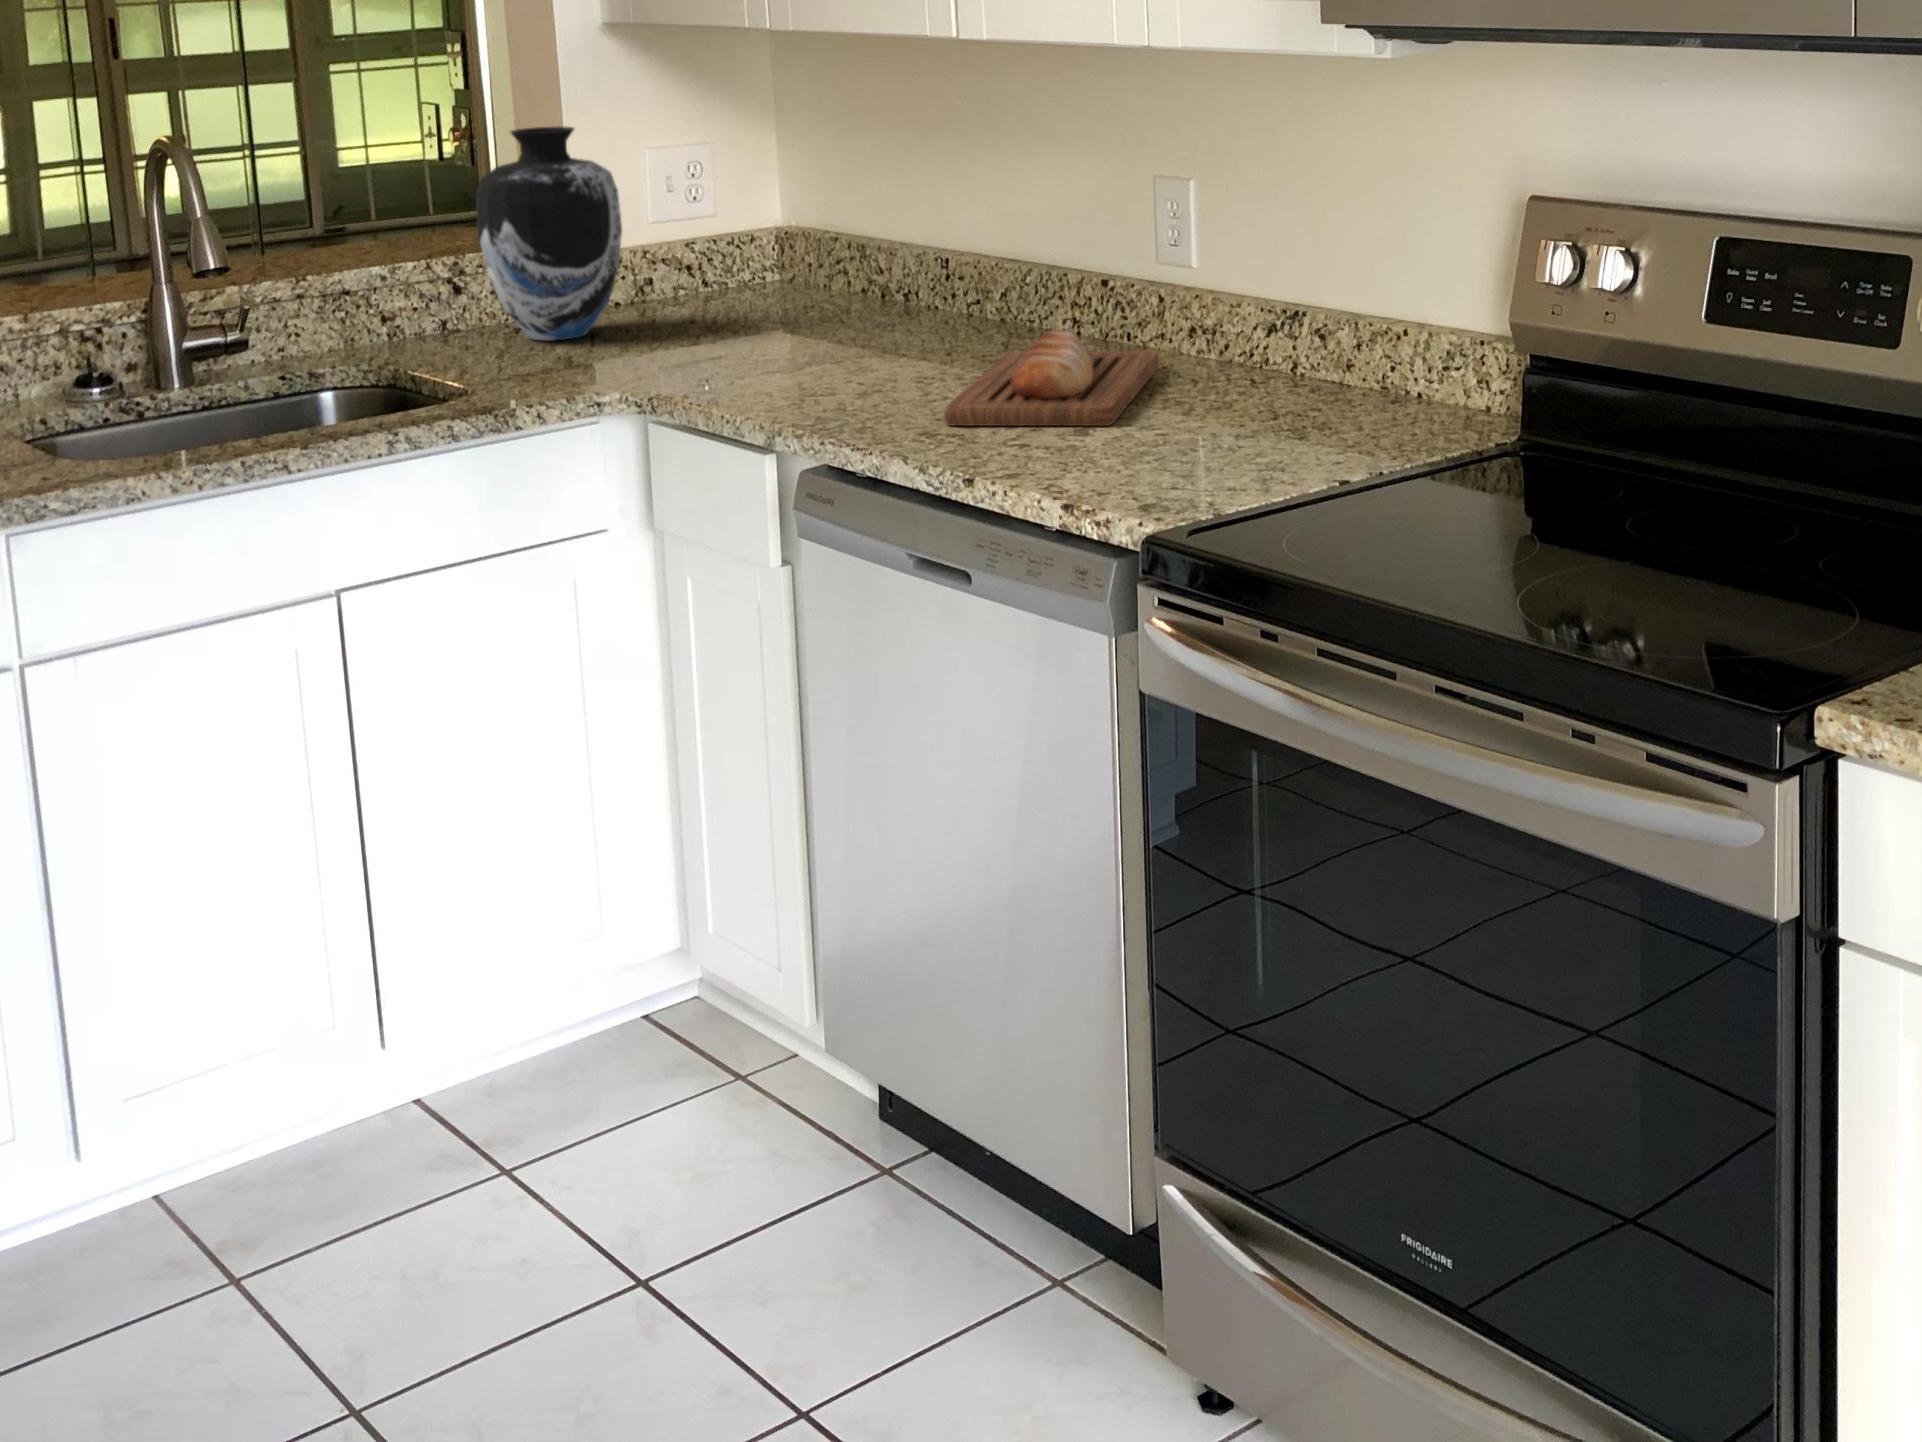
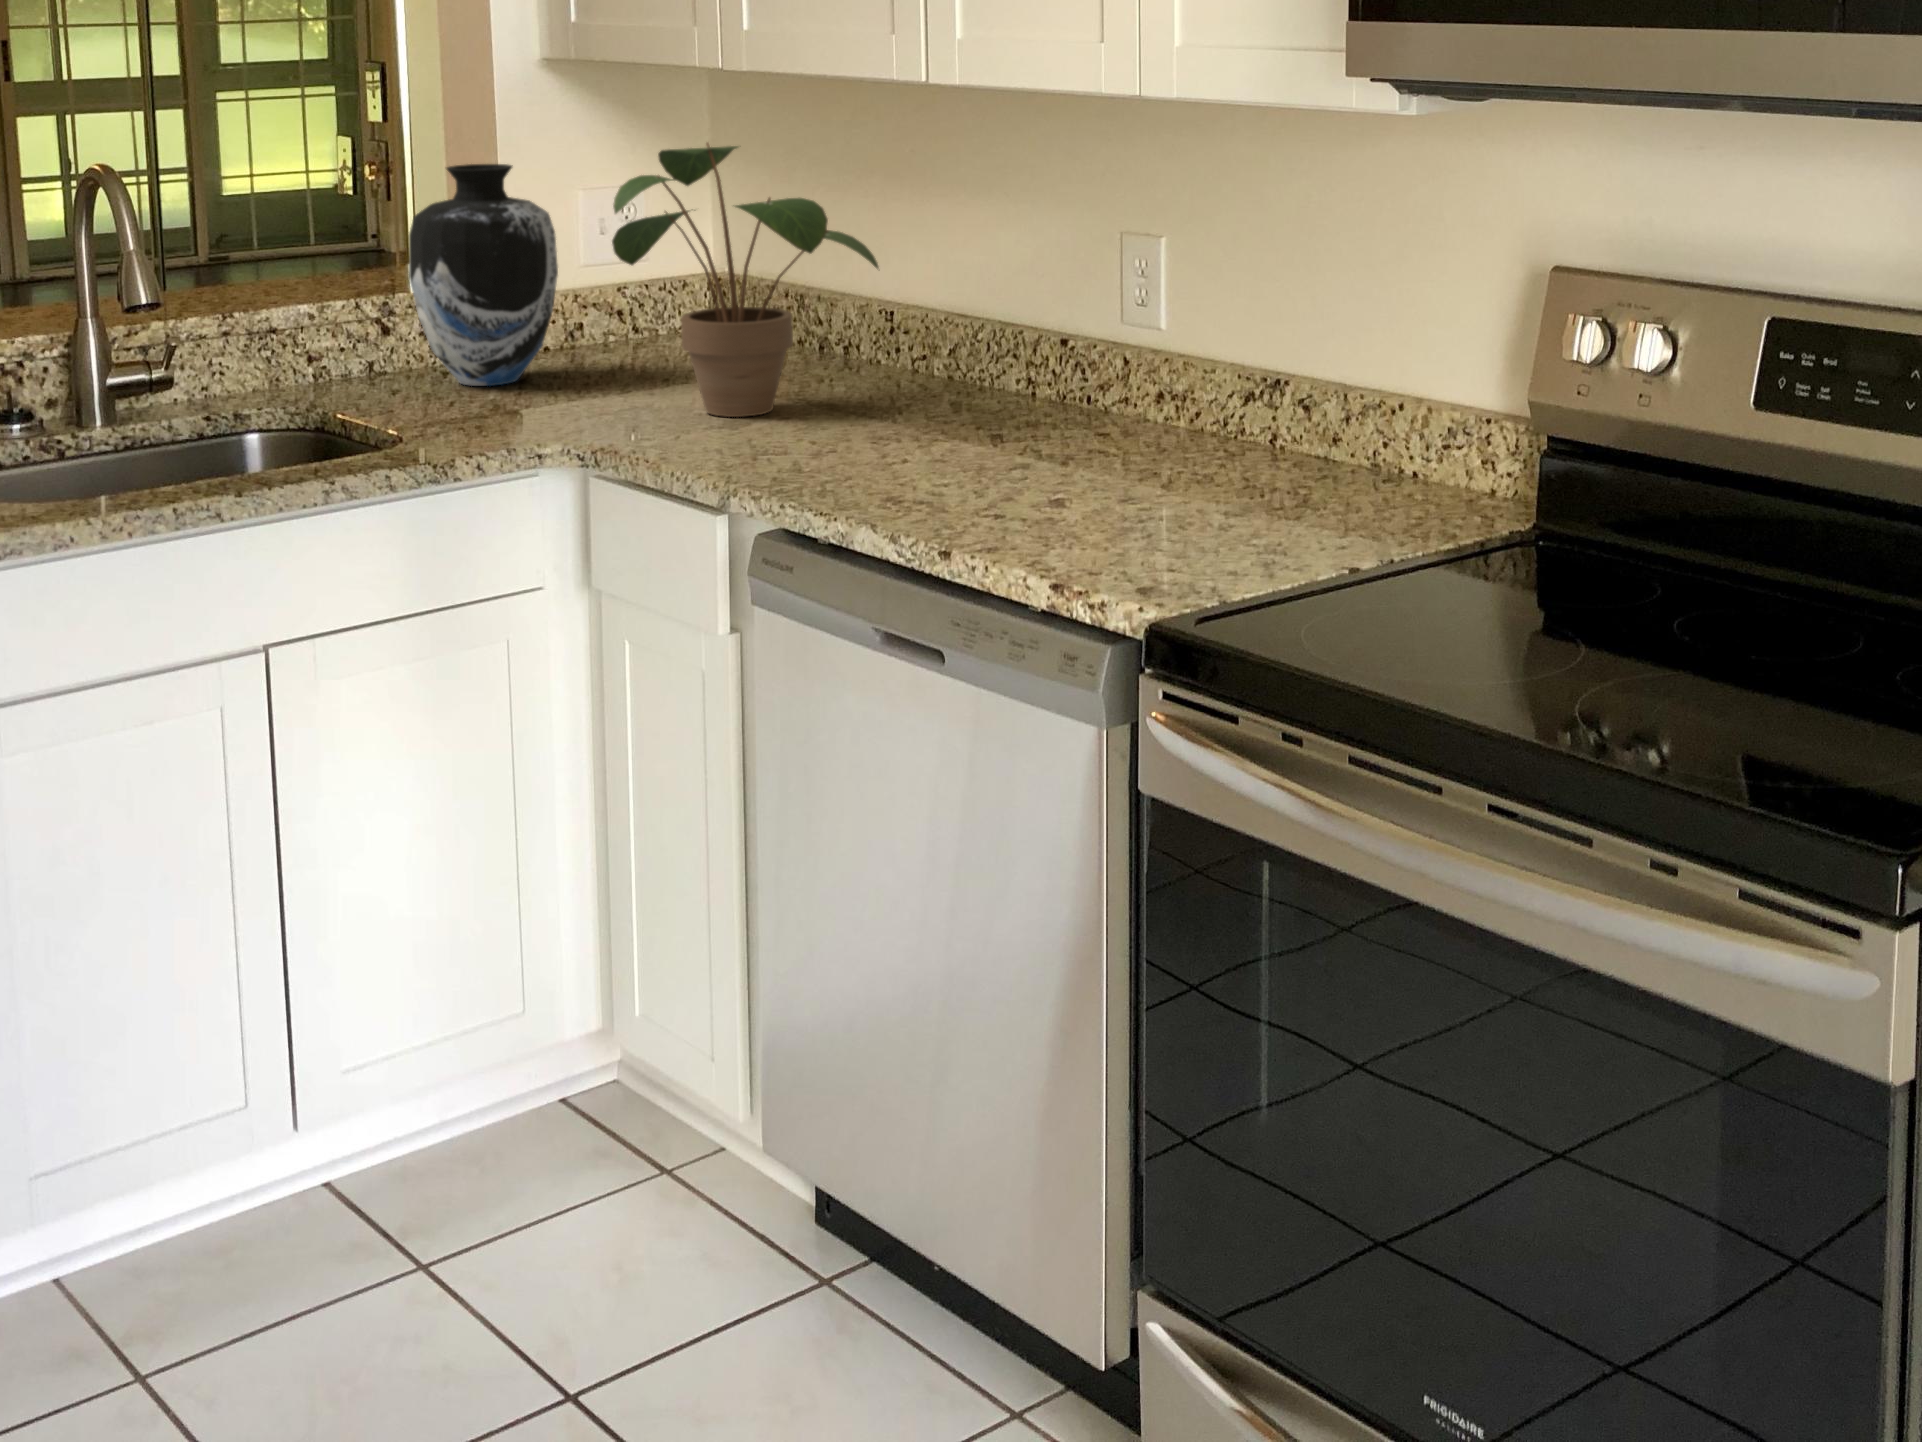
potted plant: none [664,100,924,362] -> present [612,143,879,417]
bread loaf: present [944,329,1159,426] -> none [911,392,1127,497]

